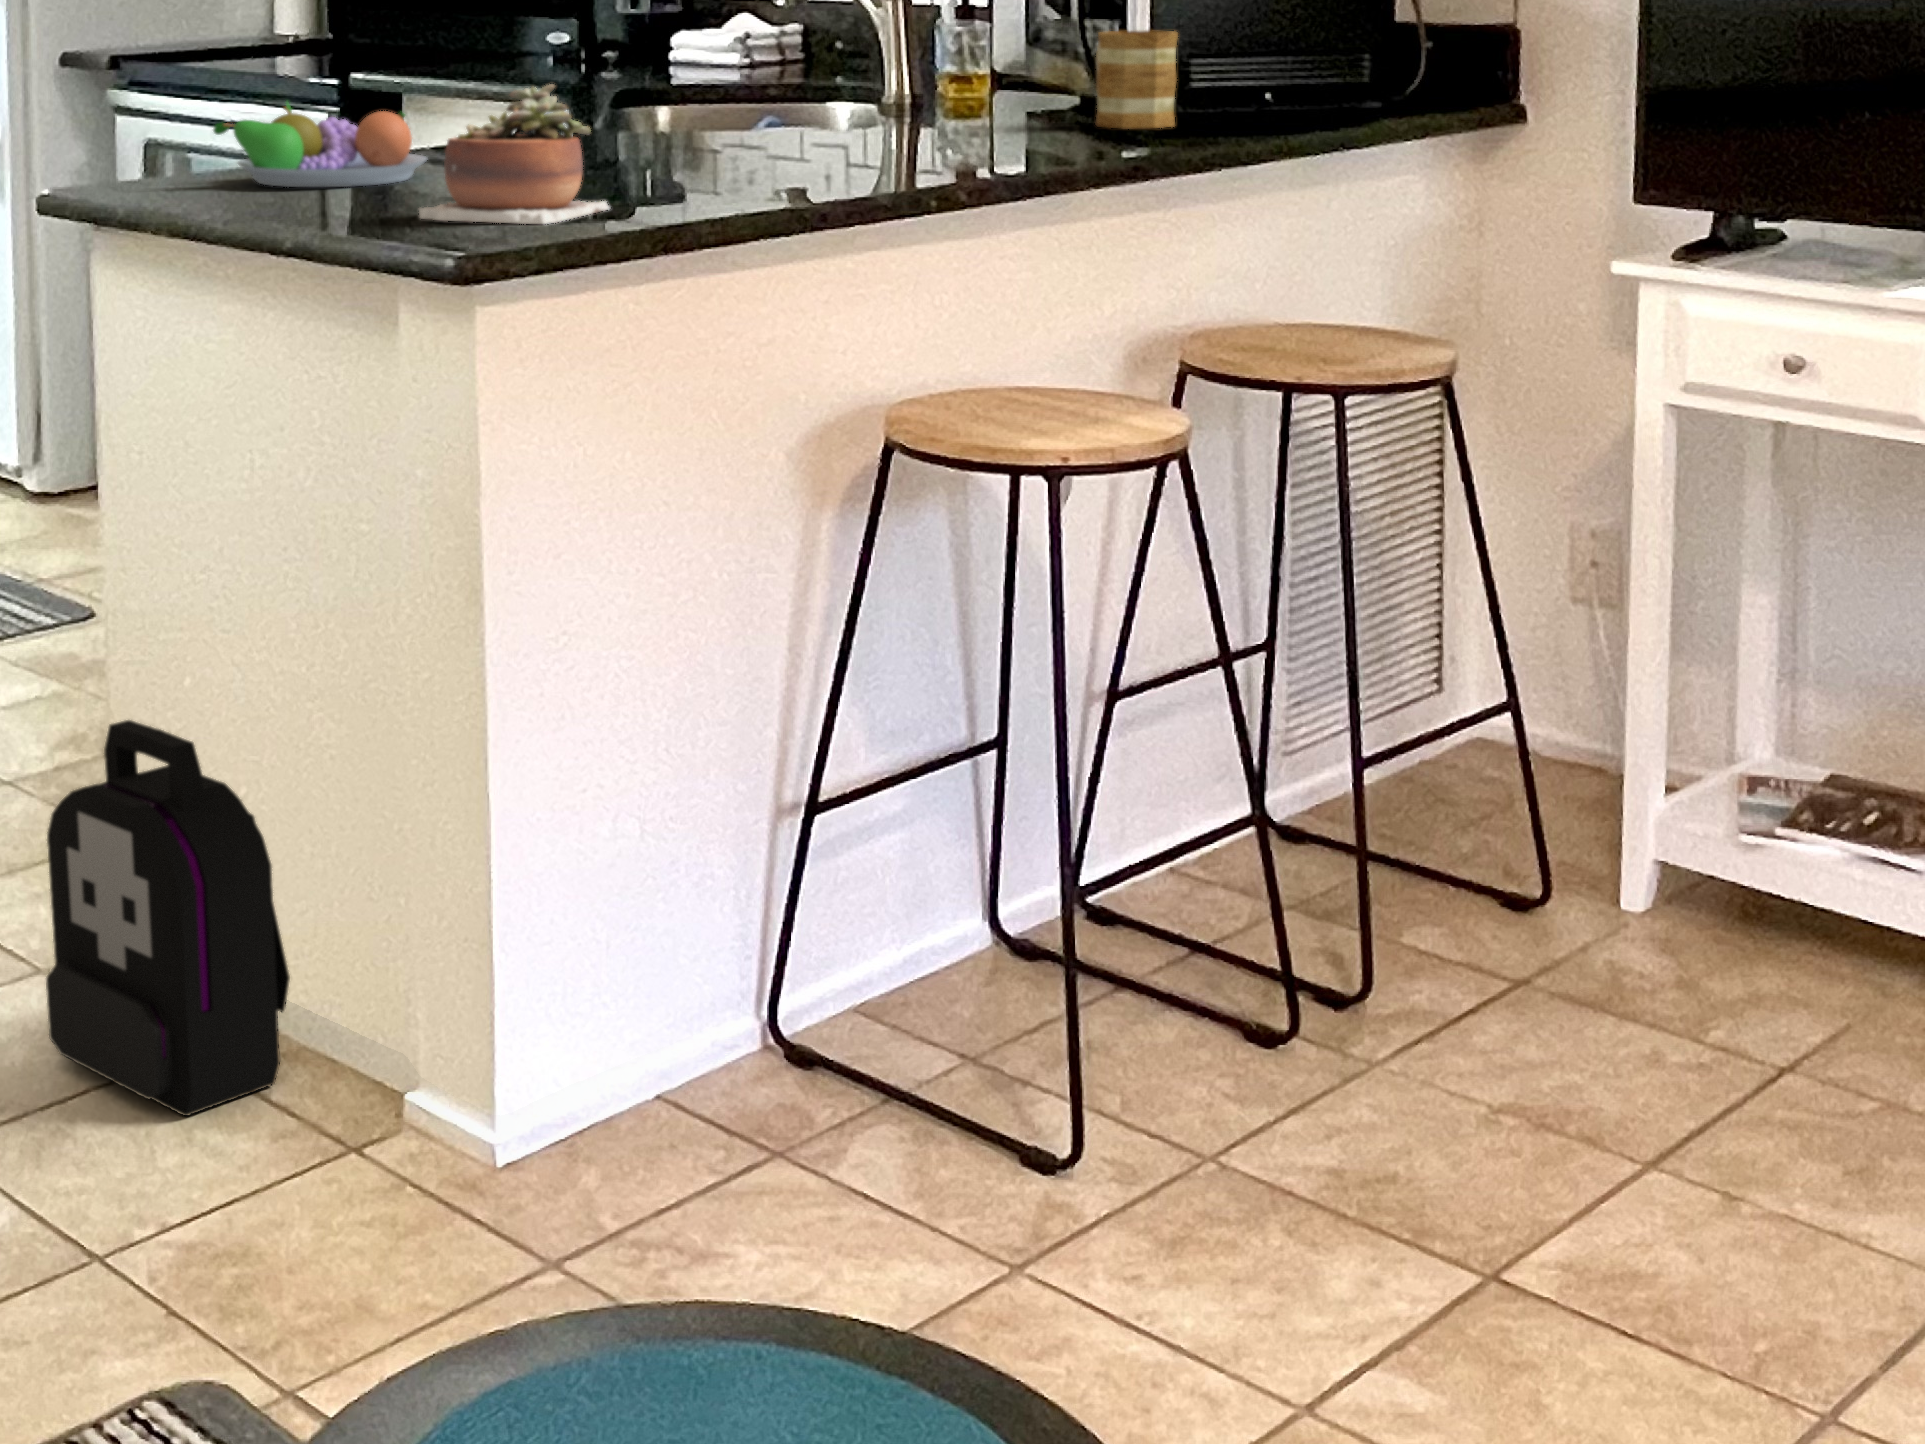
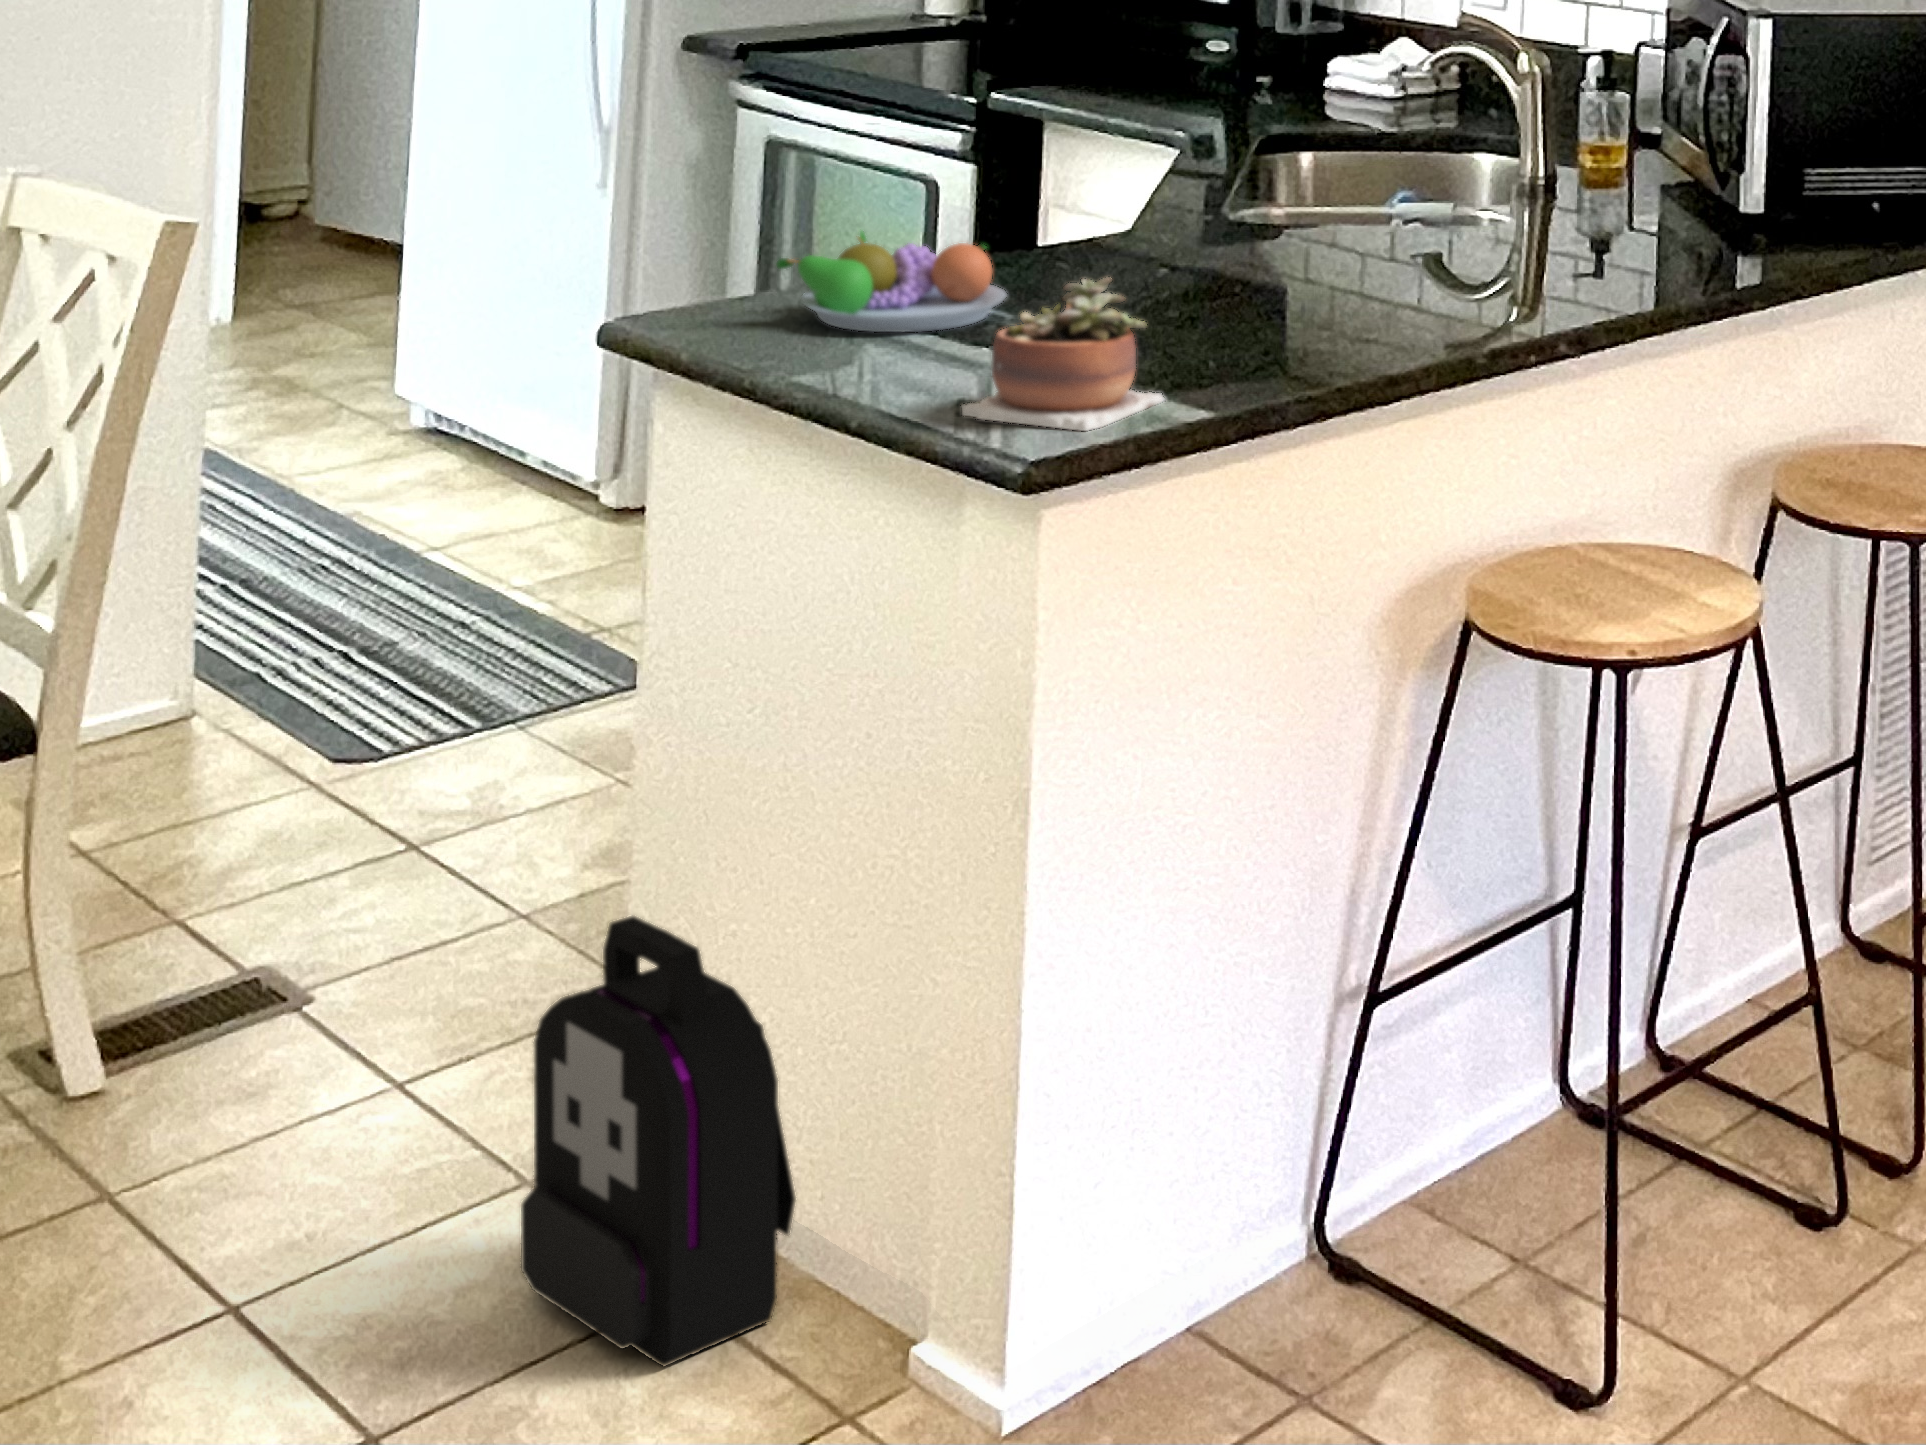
mug: present [1096,30,1178,129] -> none [1713,155,1793,259]

